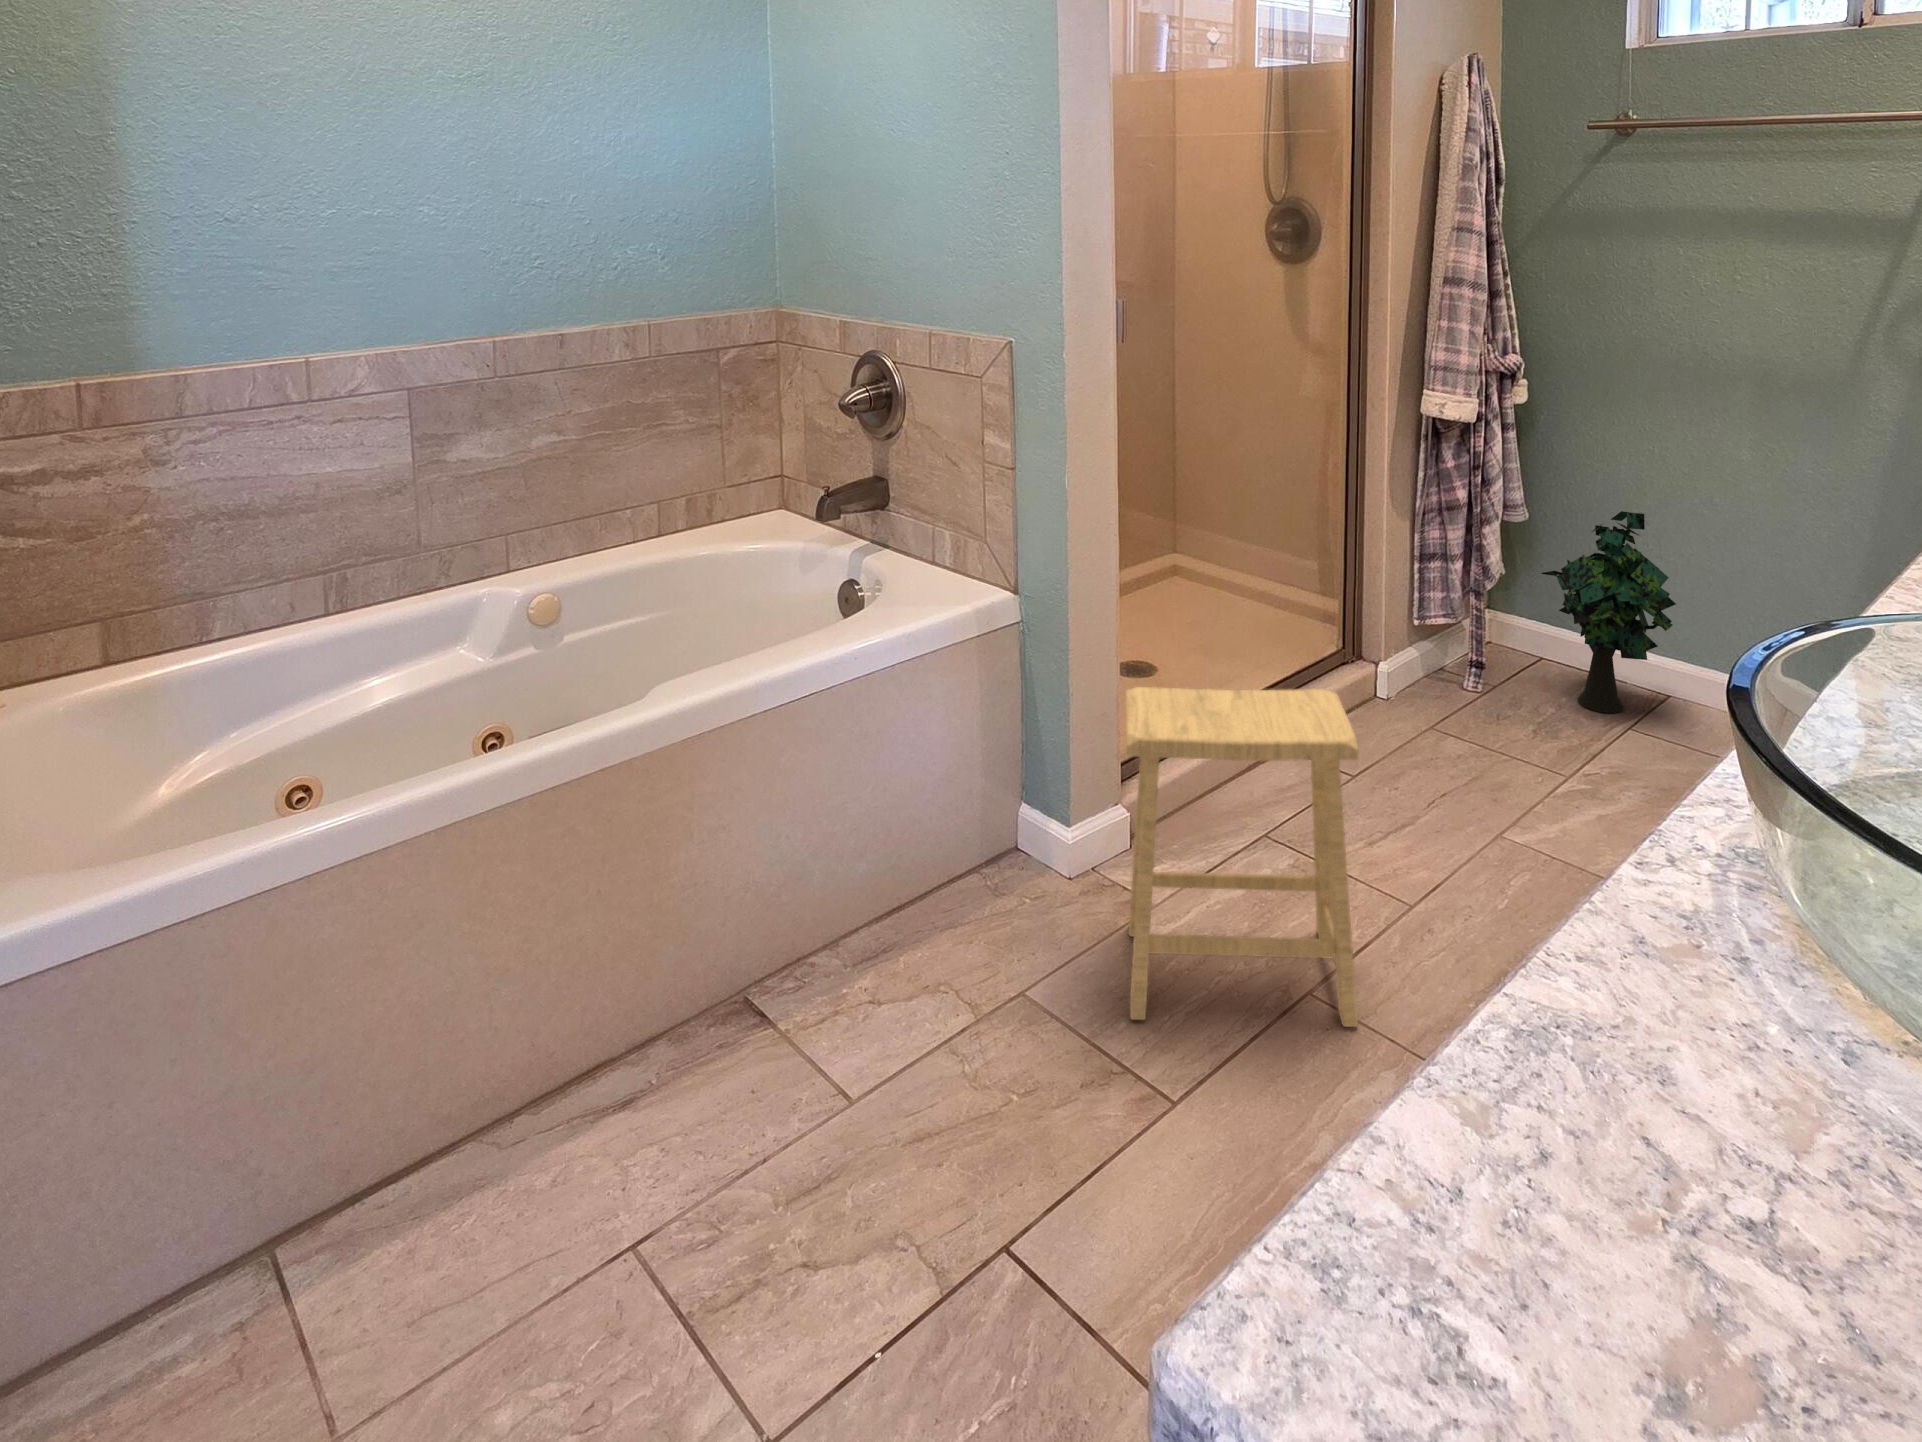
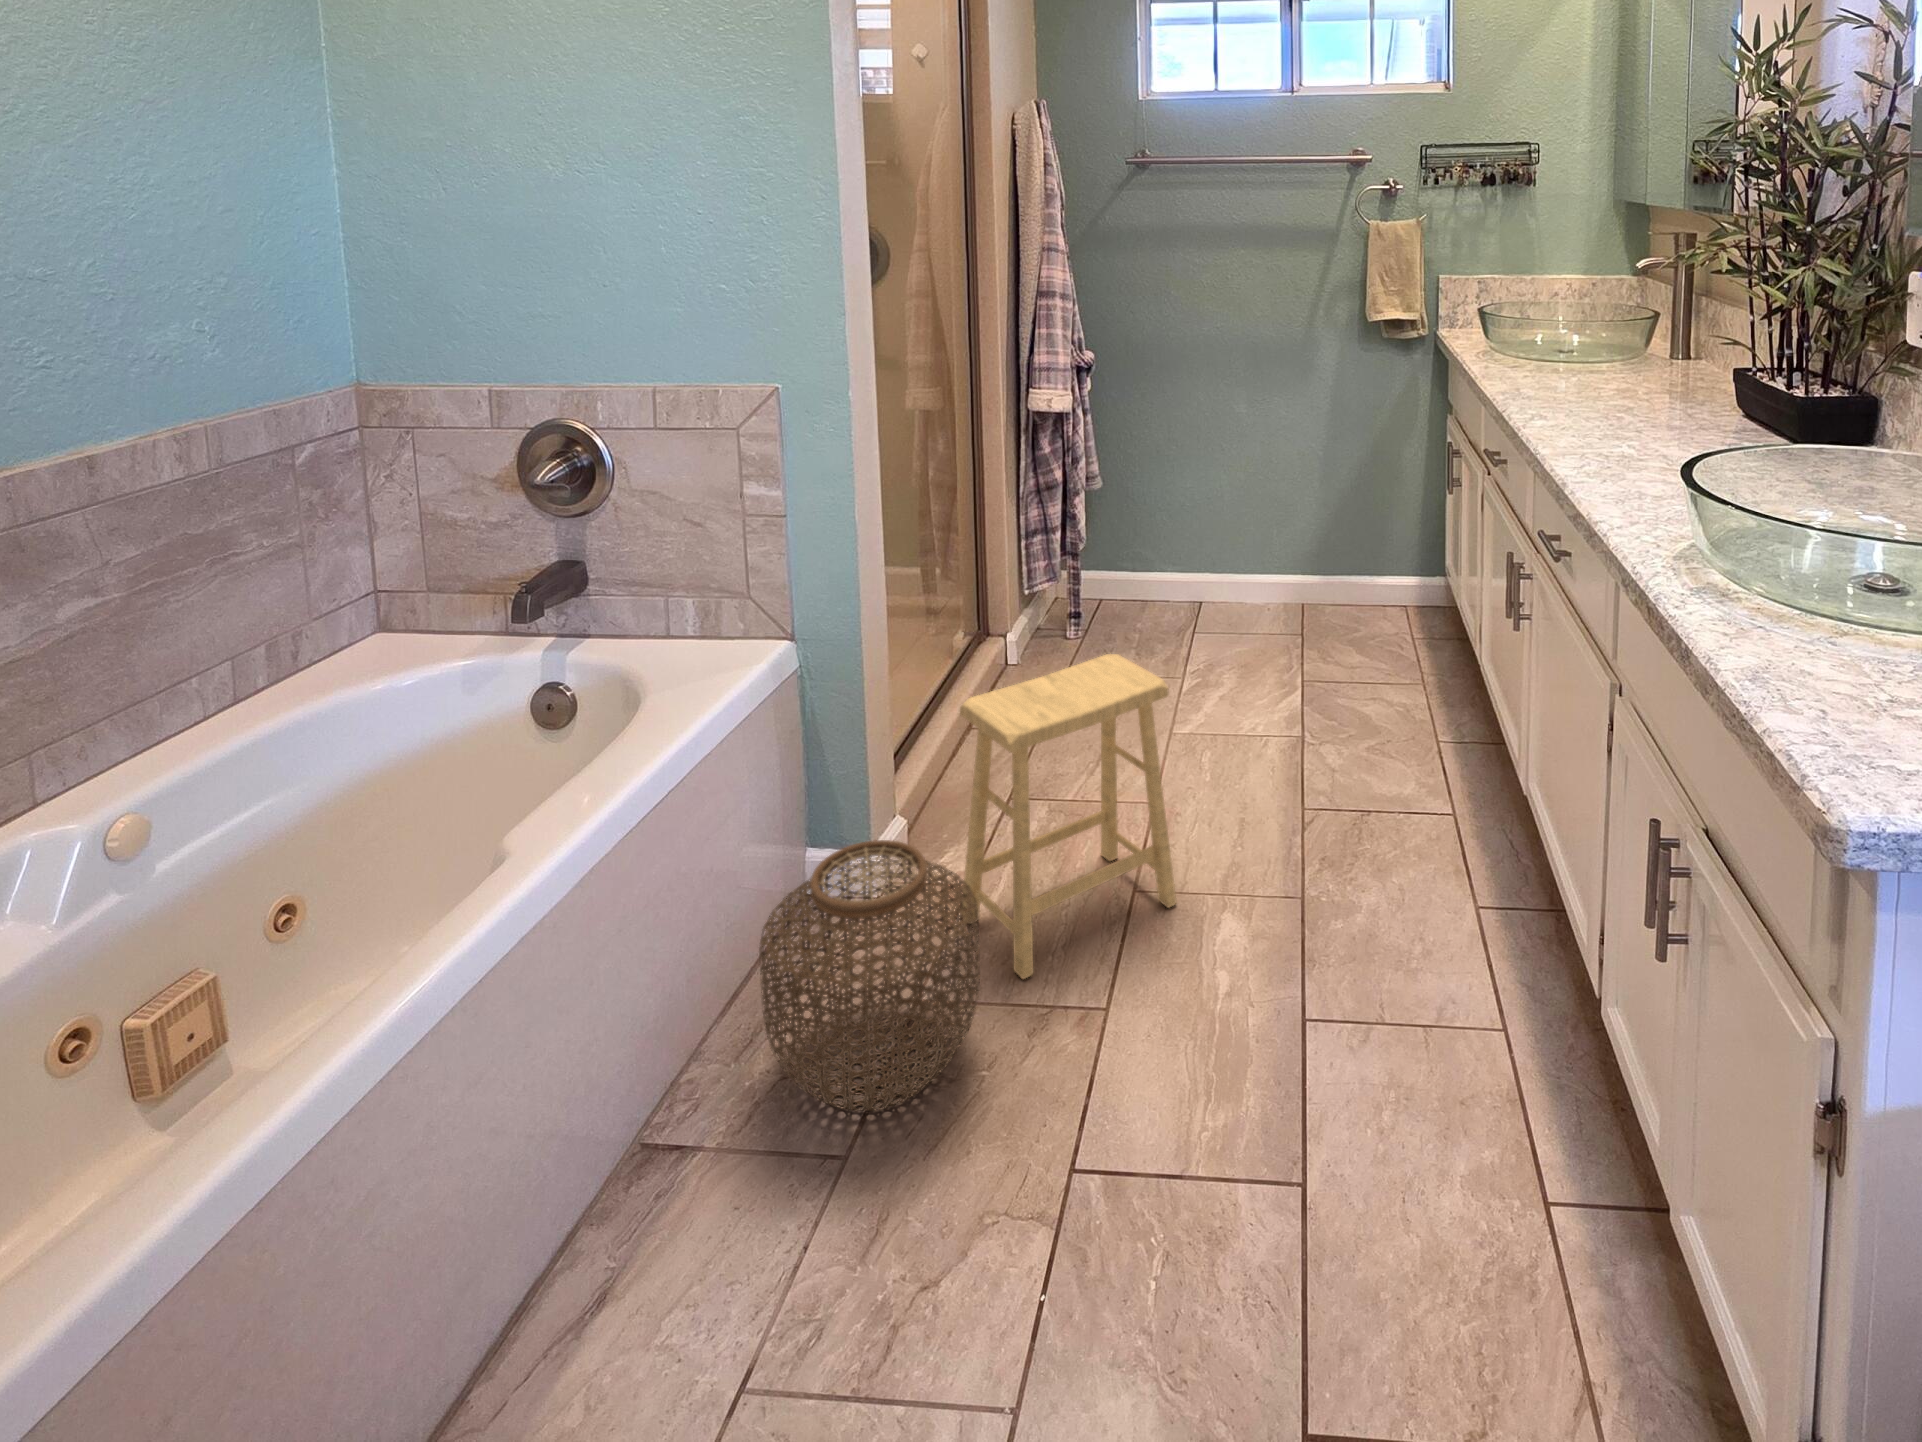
decorative plant: present [1541,511,1676,713] -> none [1115,467,1213,630]
woven basket: none [827,790,1049,1075] -> present [759,840,980,1111]

